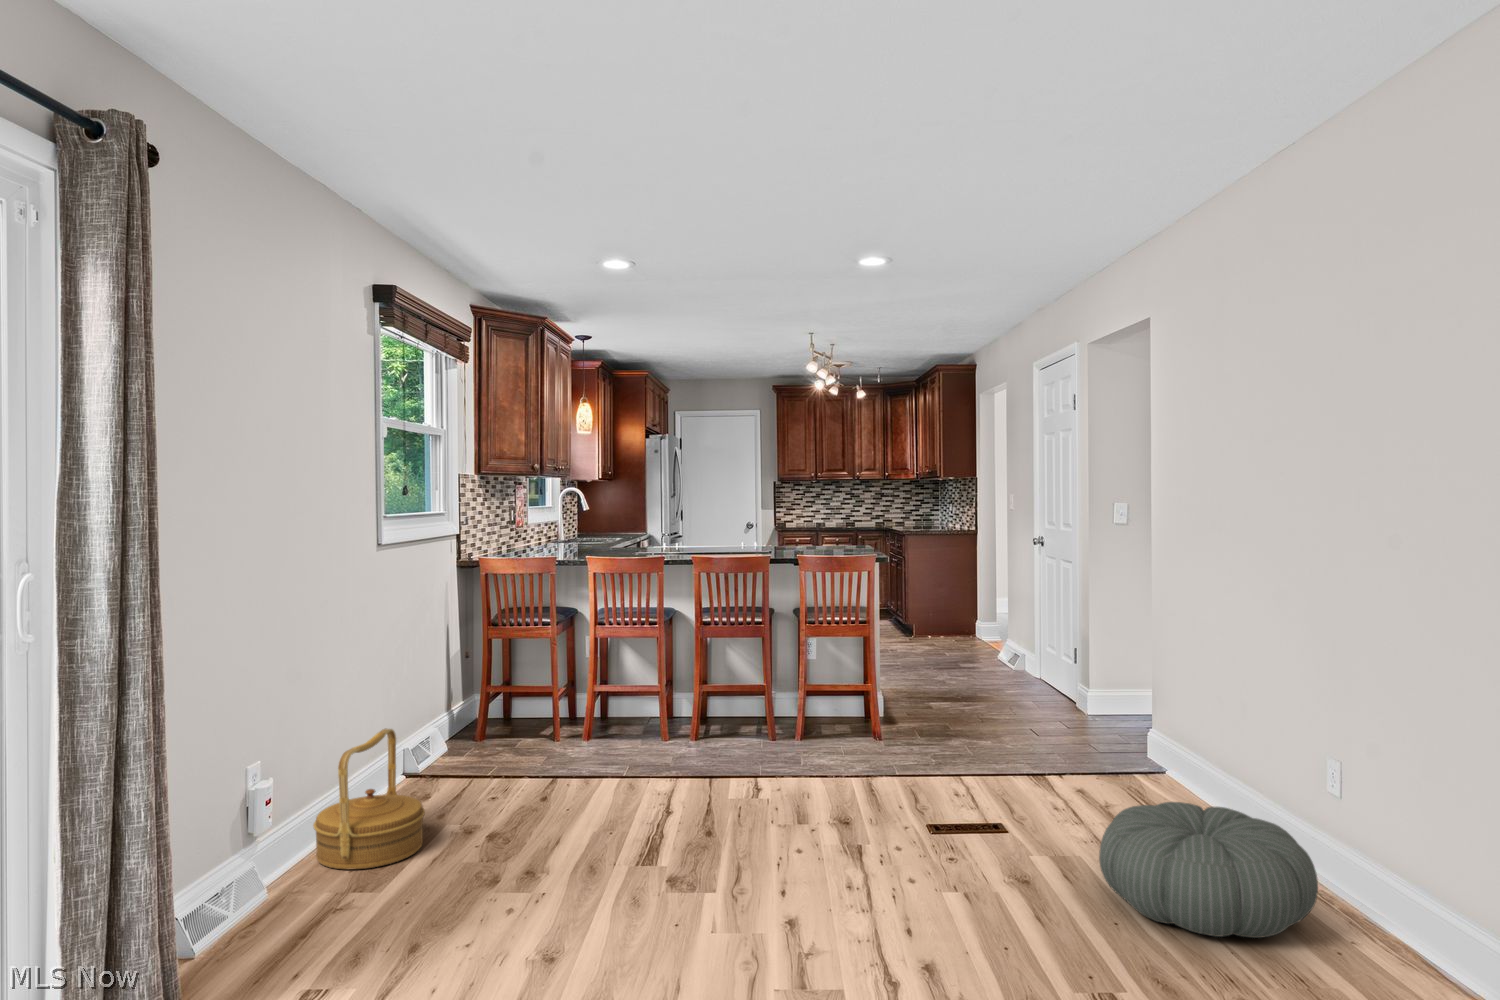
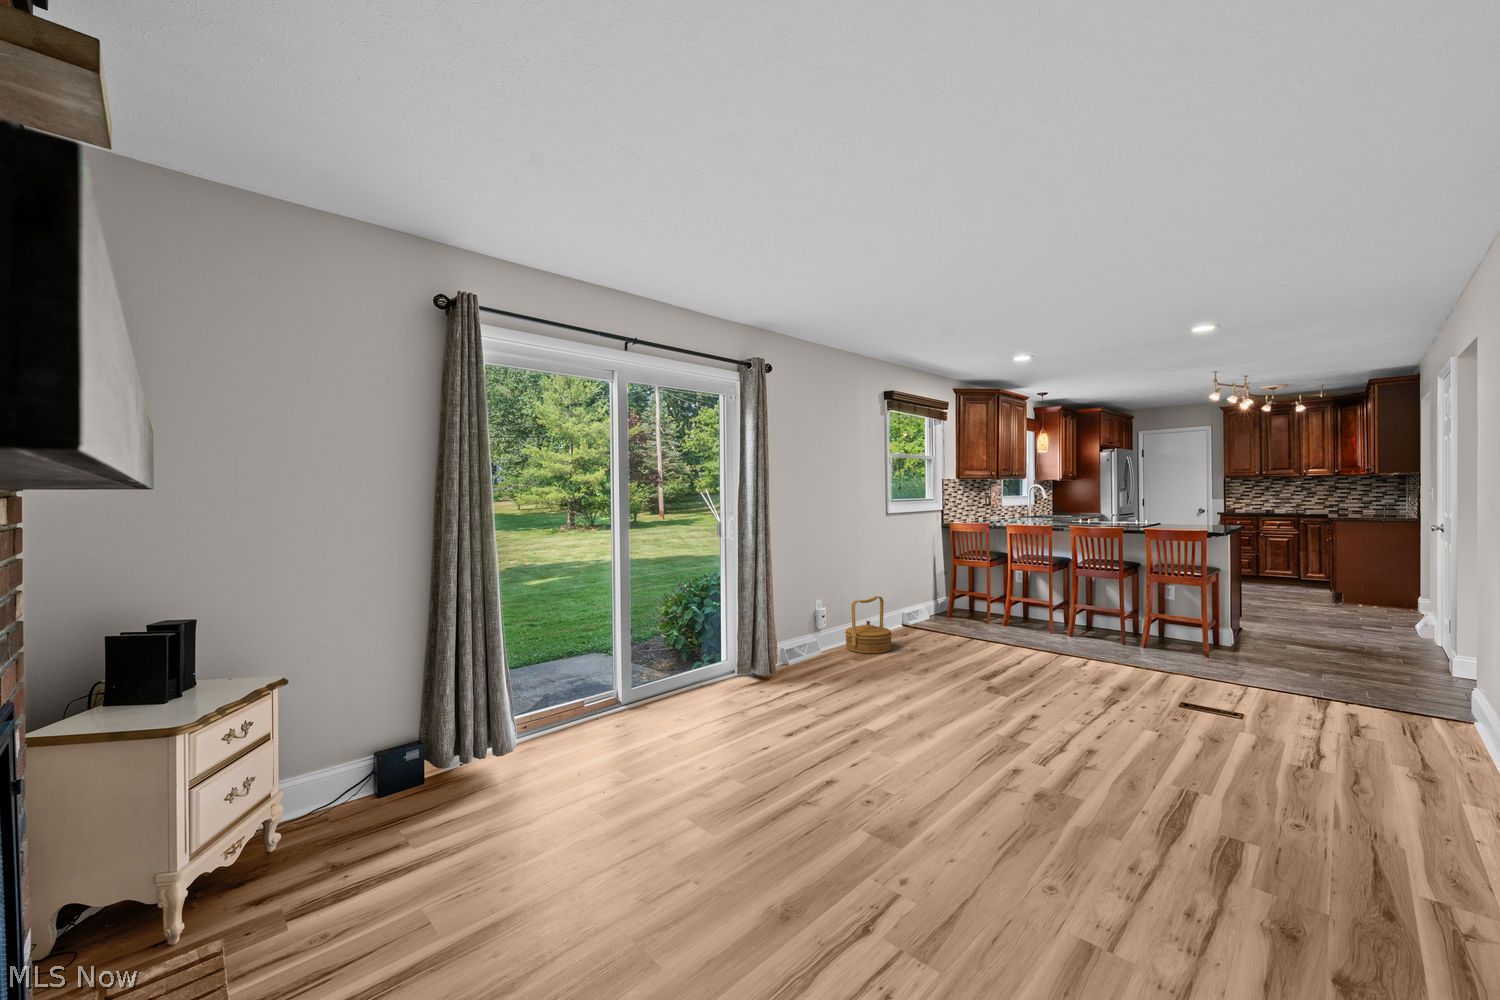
pouf: present [1099,802,1318,938] -> none [1250,694,1425,783]

